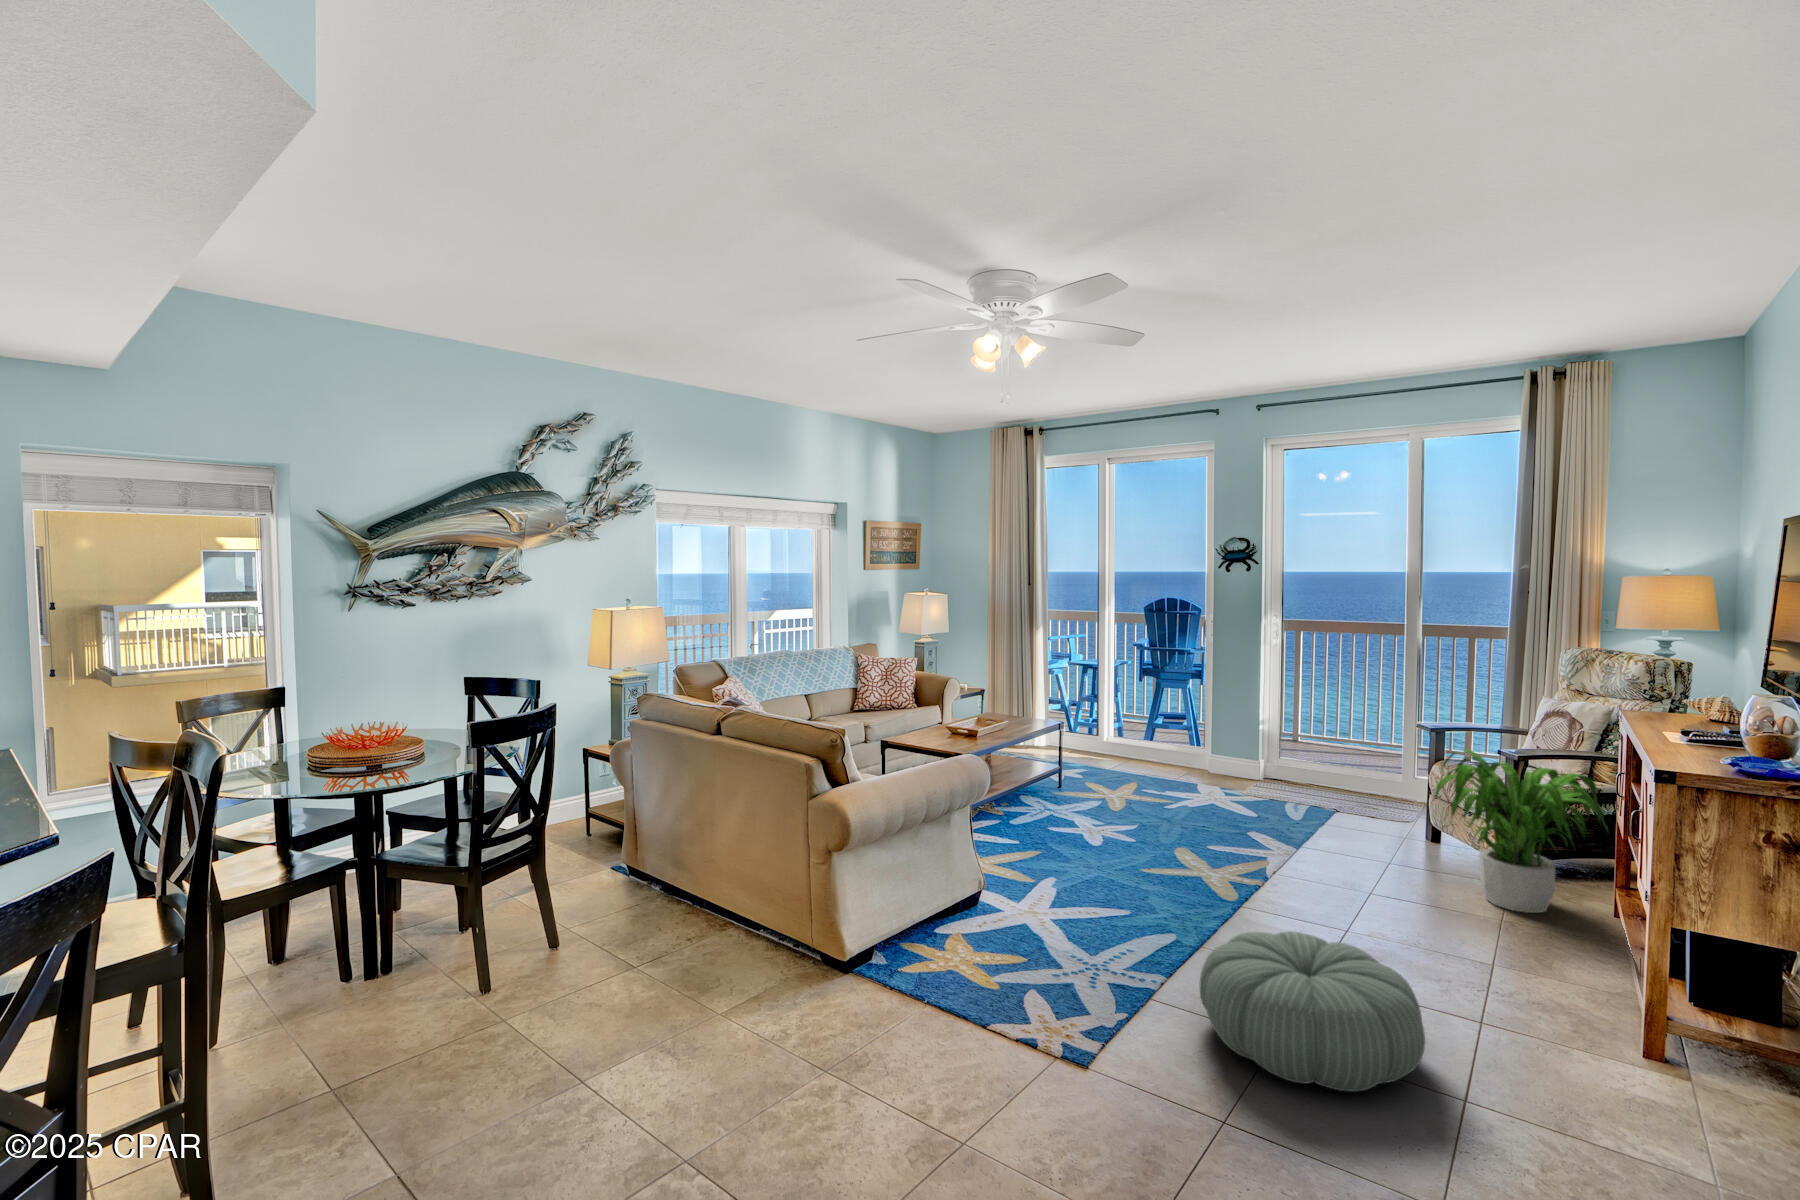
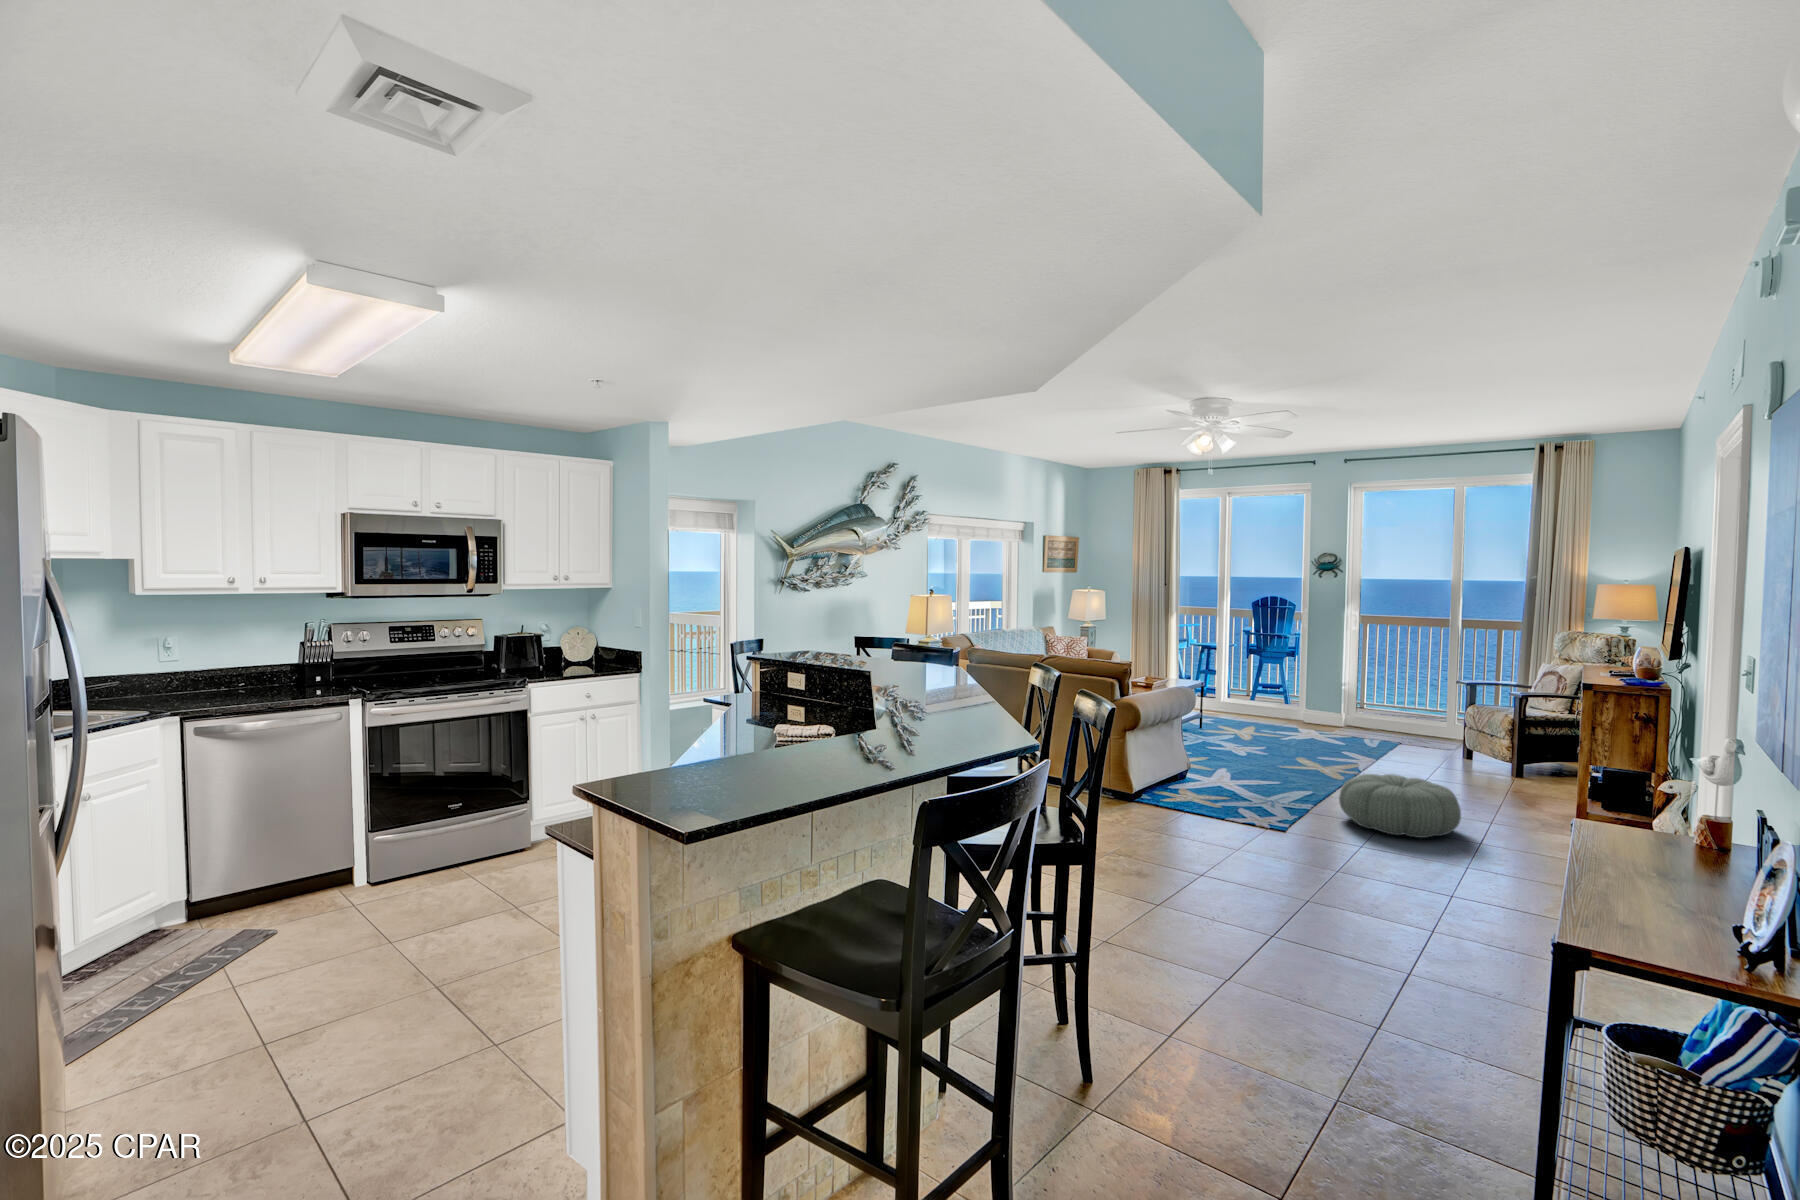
potted plant: present [1434,749,1607,913] -> none [1468,692,1574,788]

